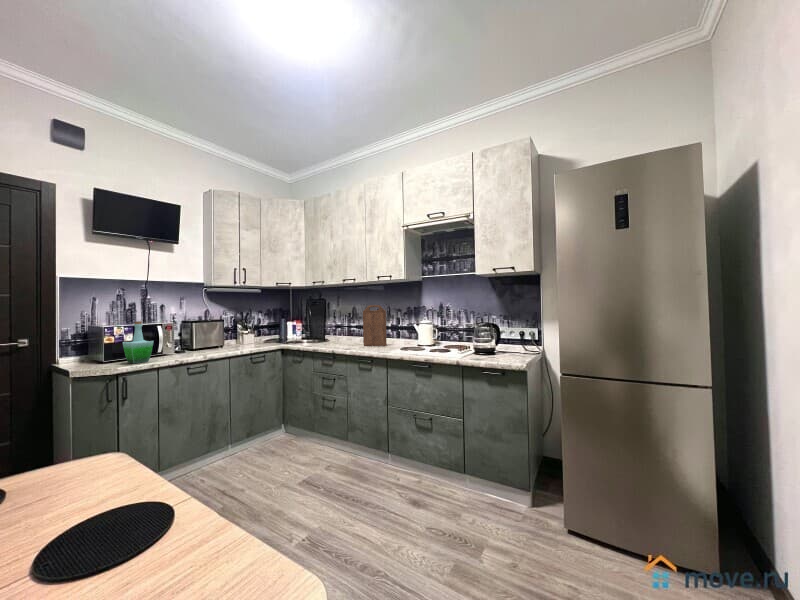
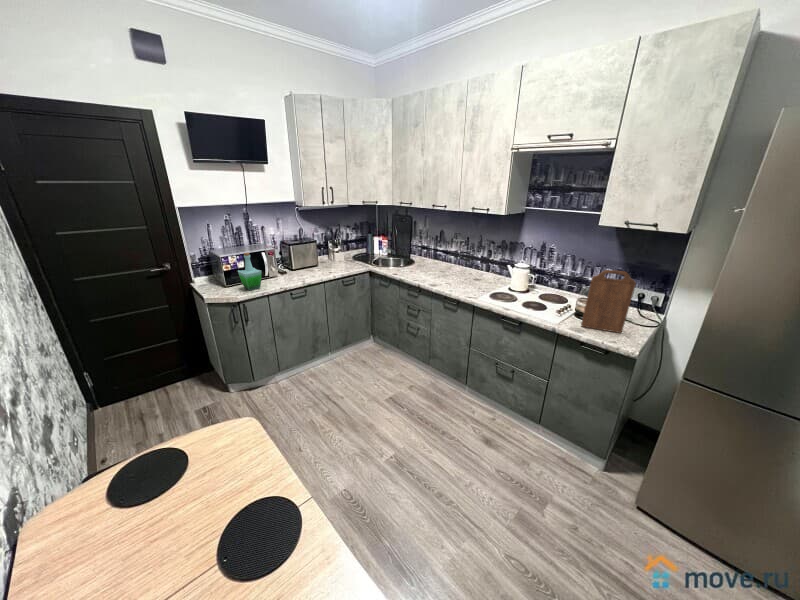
cutting board: present [363,305,387,346] -> present [581,270,636,333]

